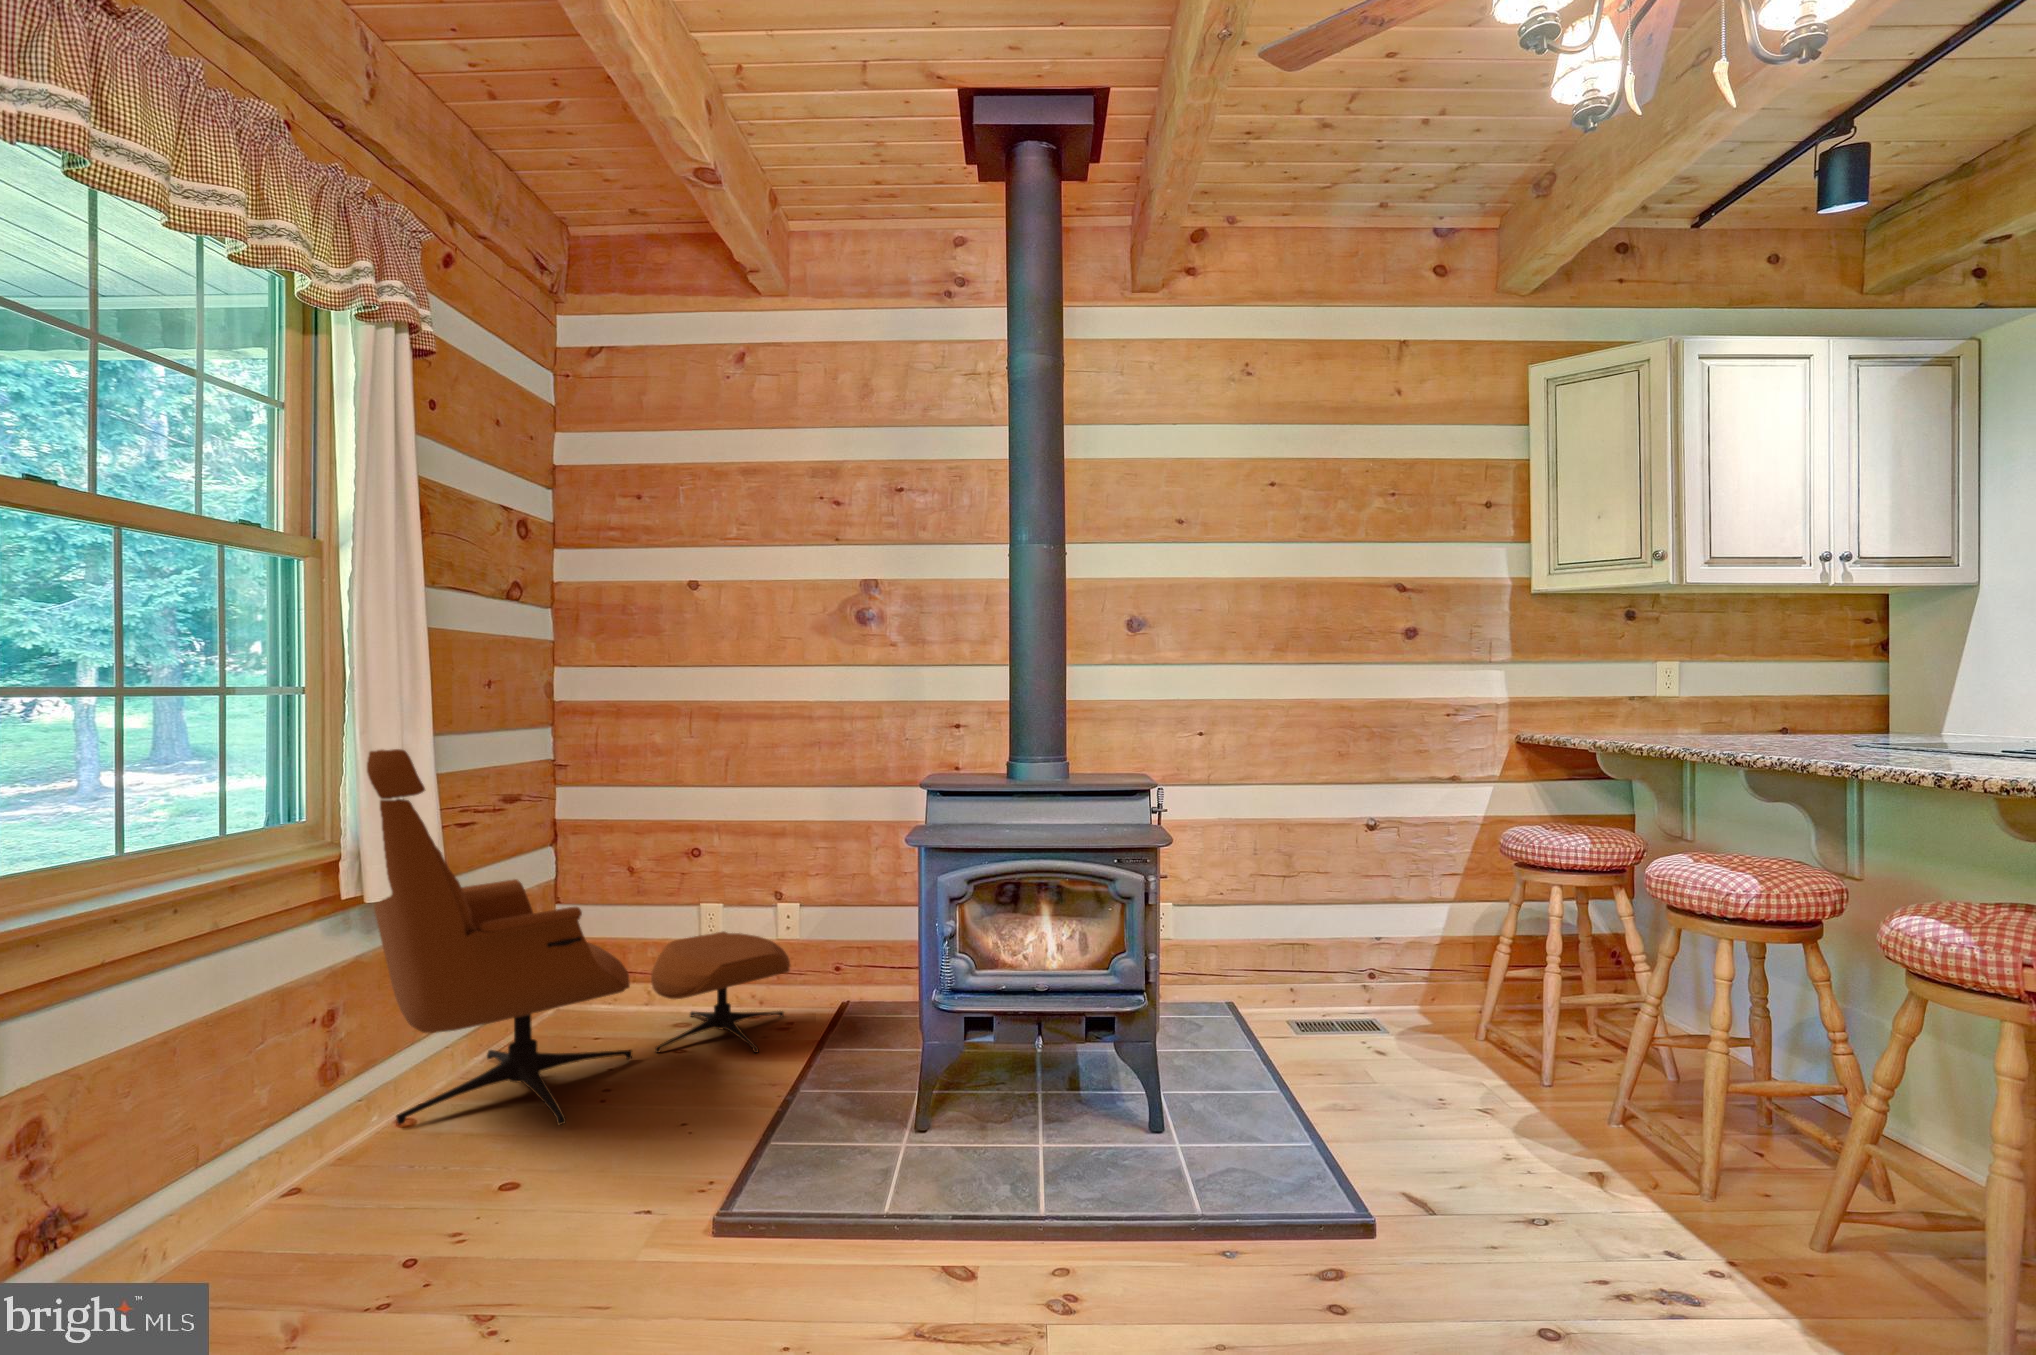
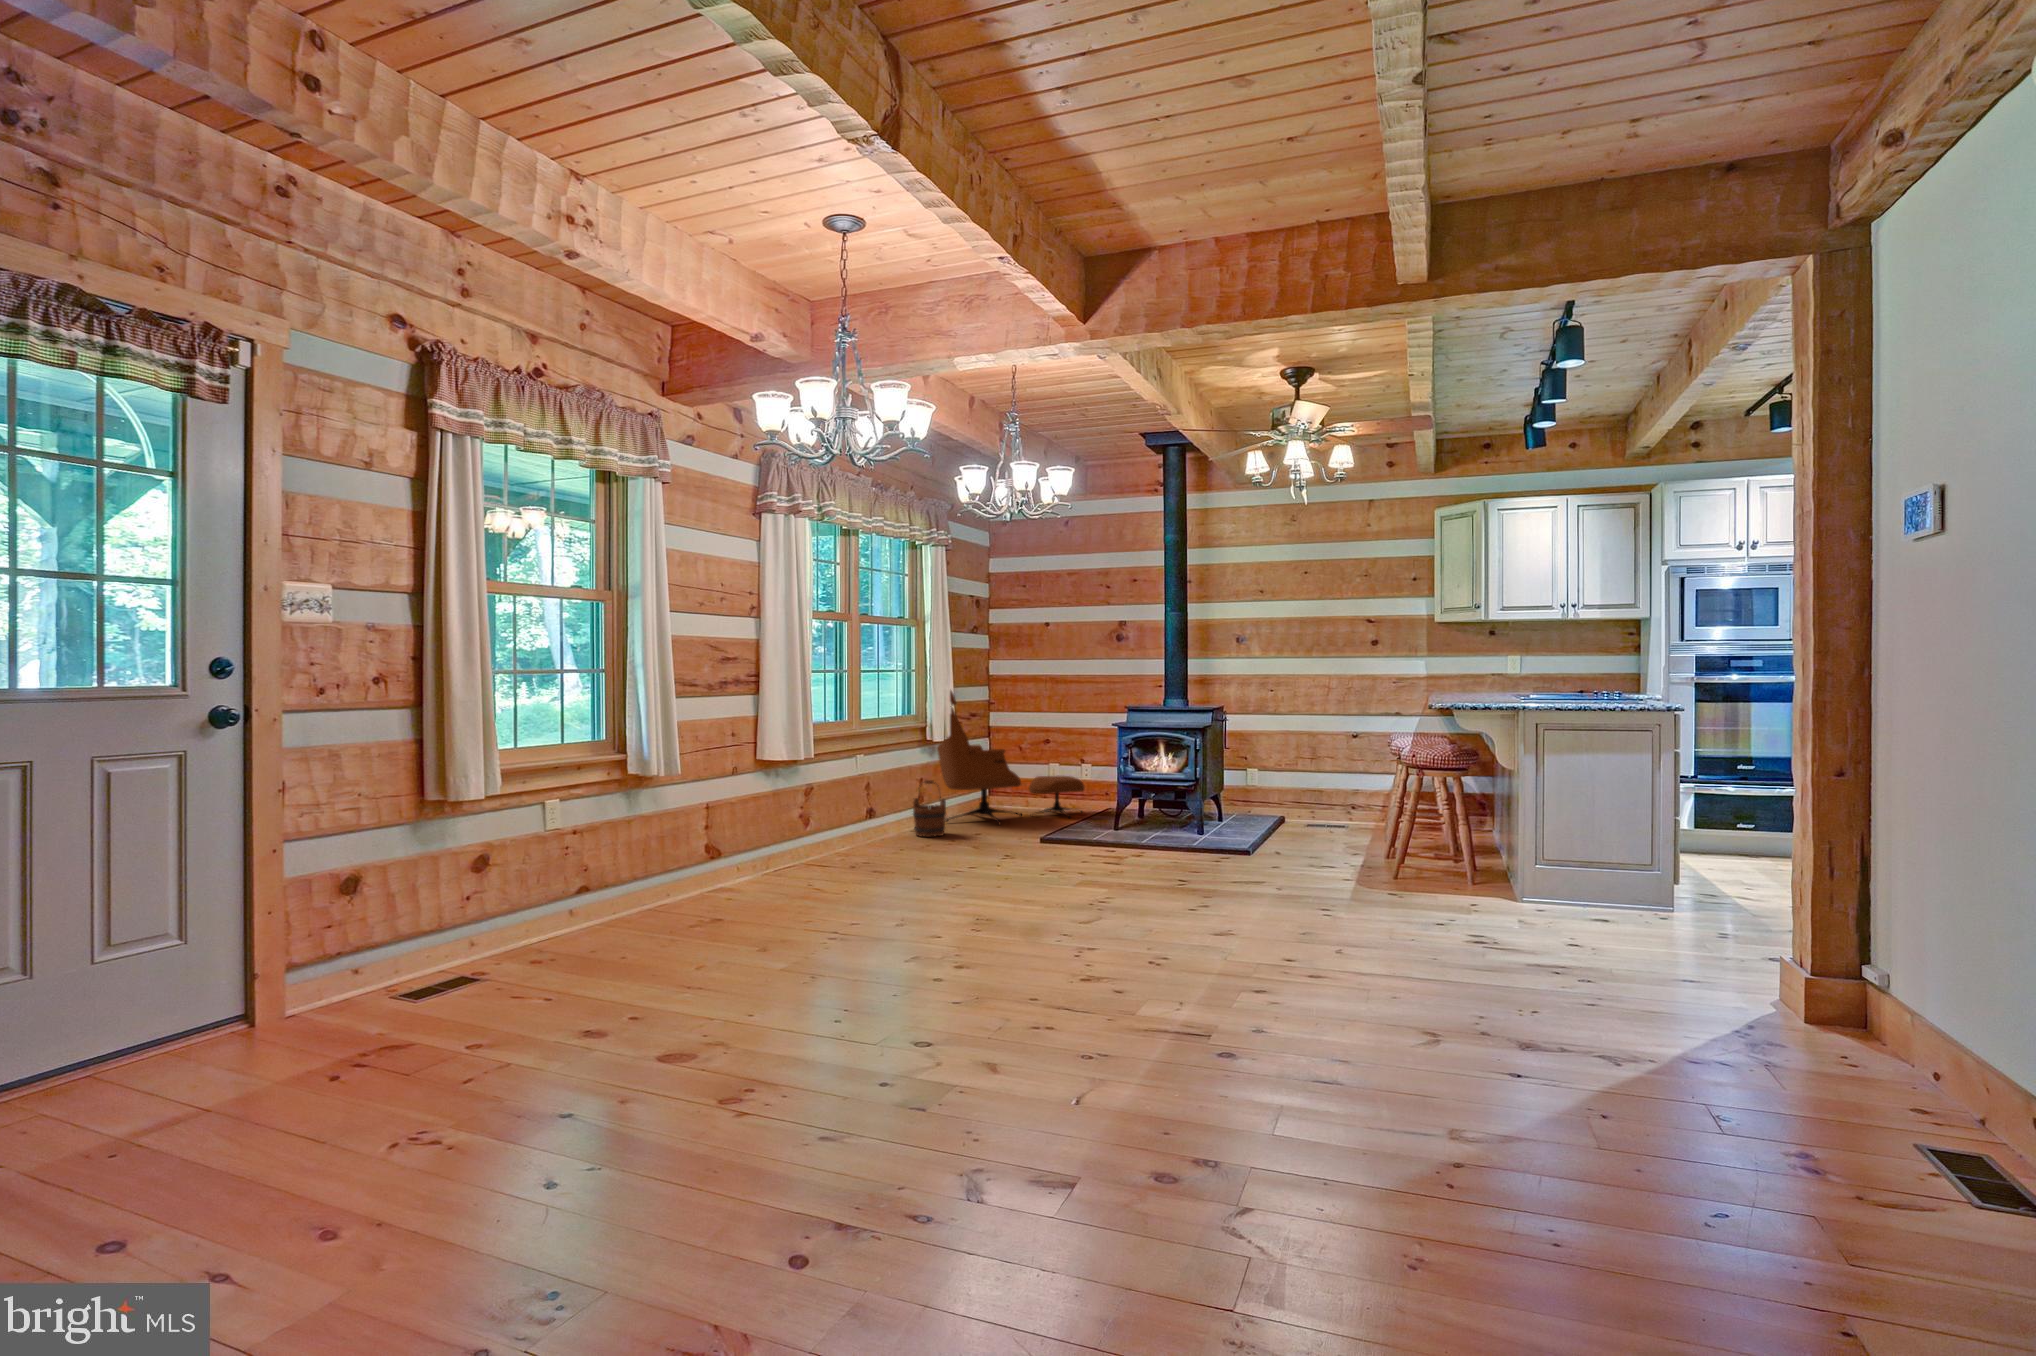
wooden bucket: none [228,1056,364,1265] -> present [913,780,946,837]

